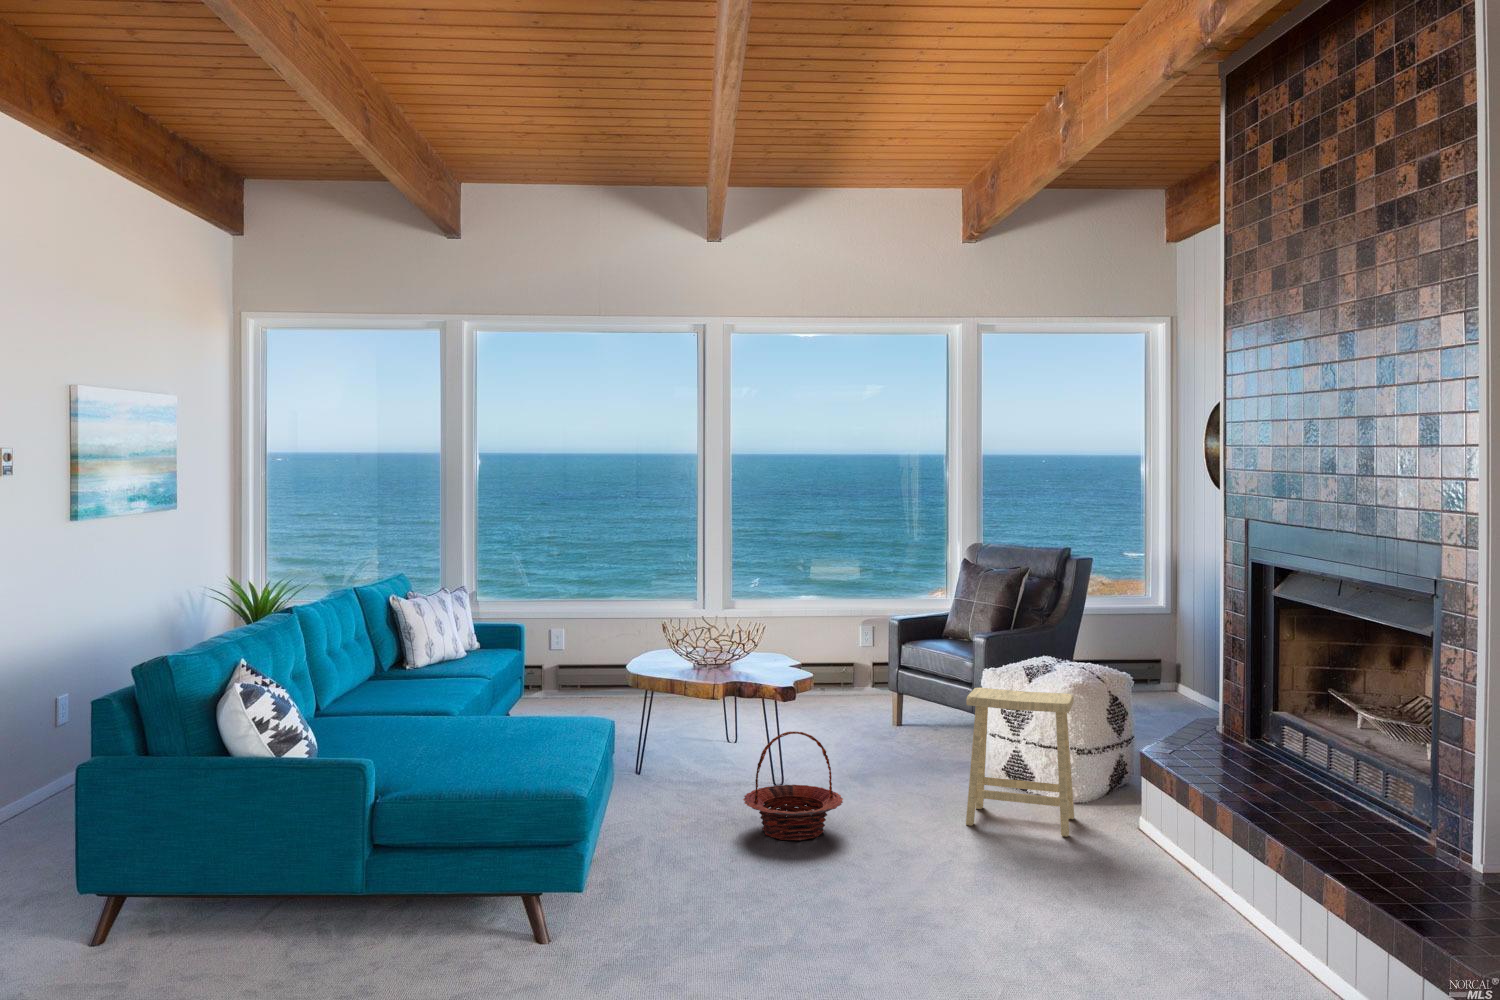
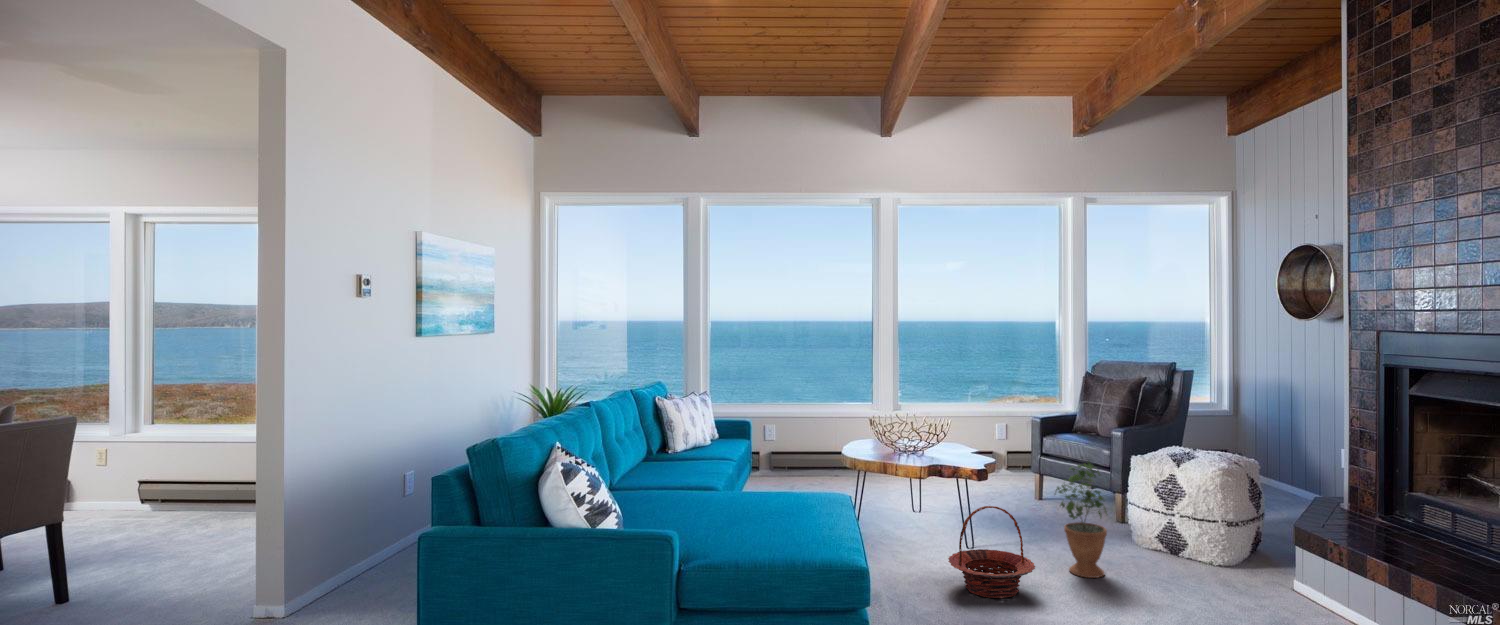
potted plant: none [880,673,938,816] -> present [1056,461,1107,578]
footstool: present [966,688,1074,837] -> none [1137,470,1242,602]

